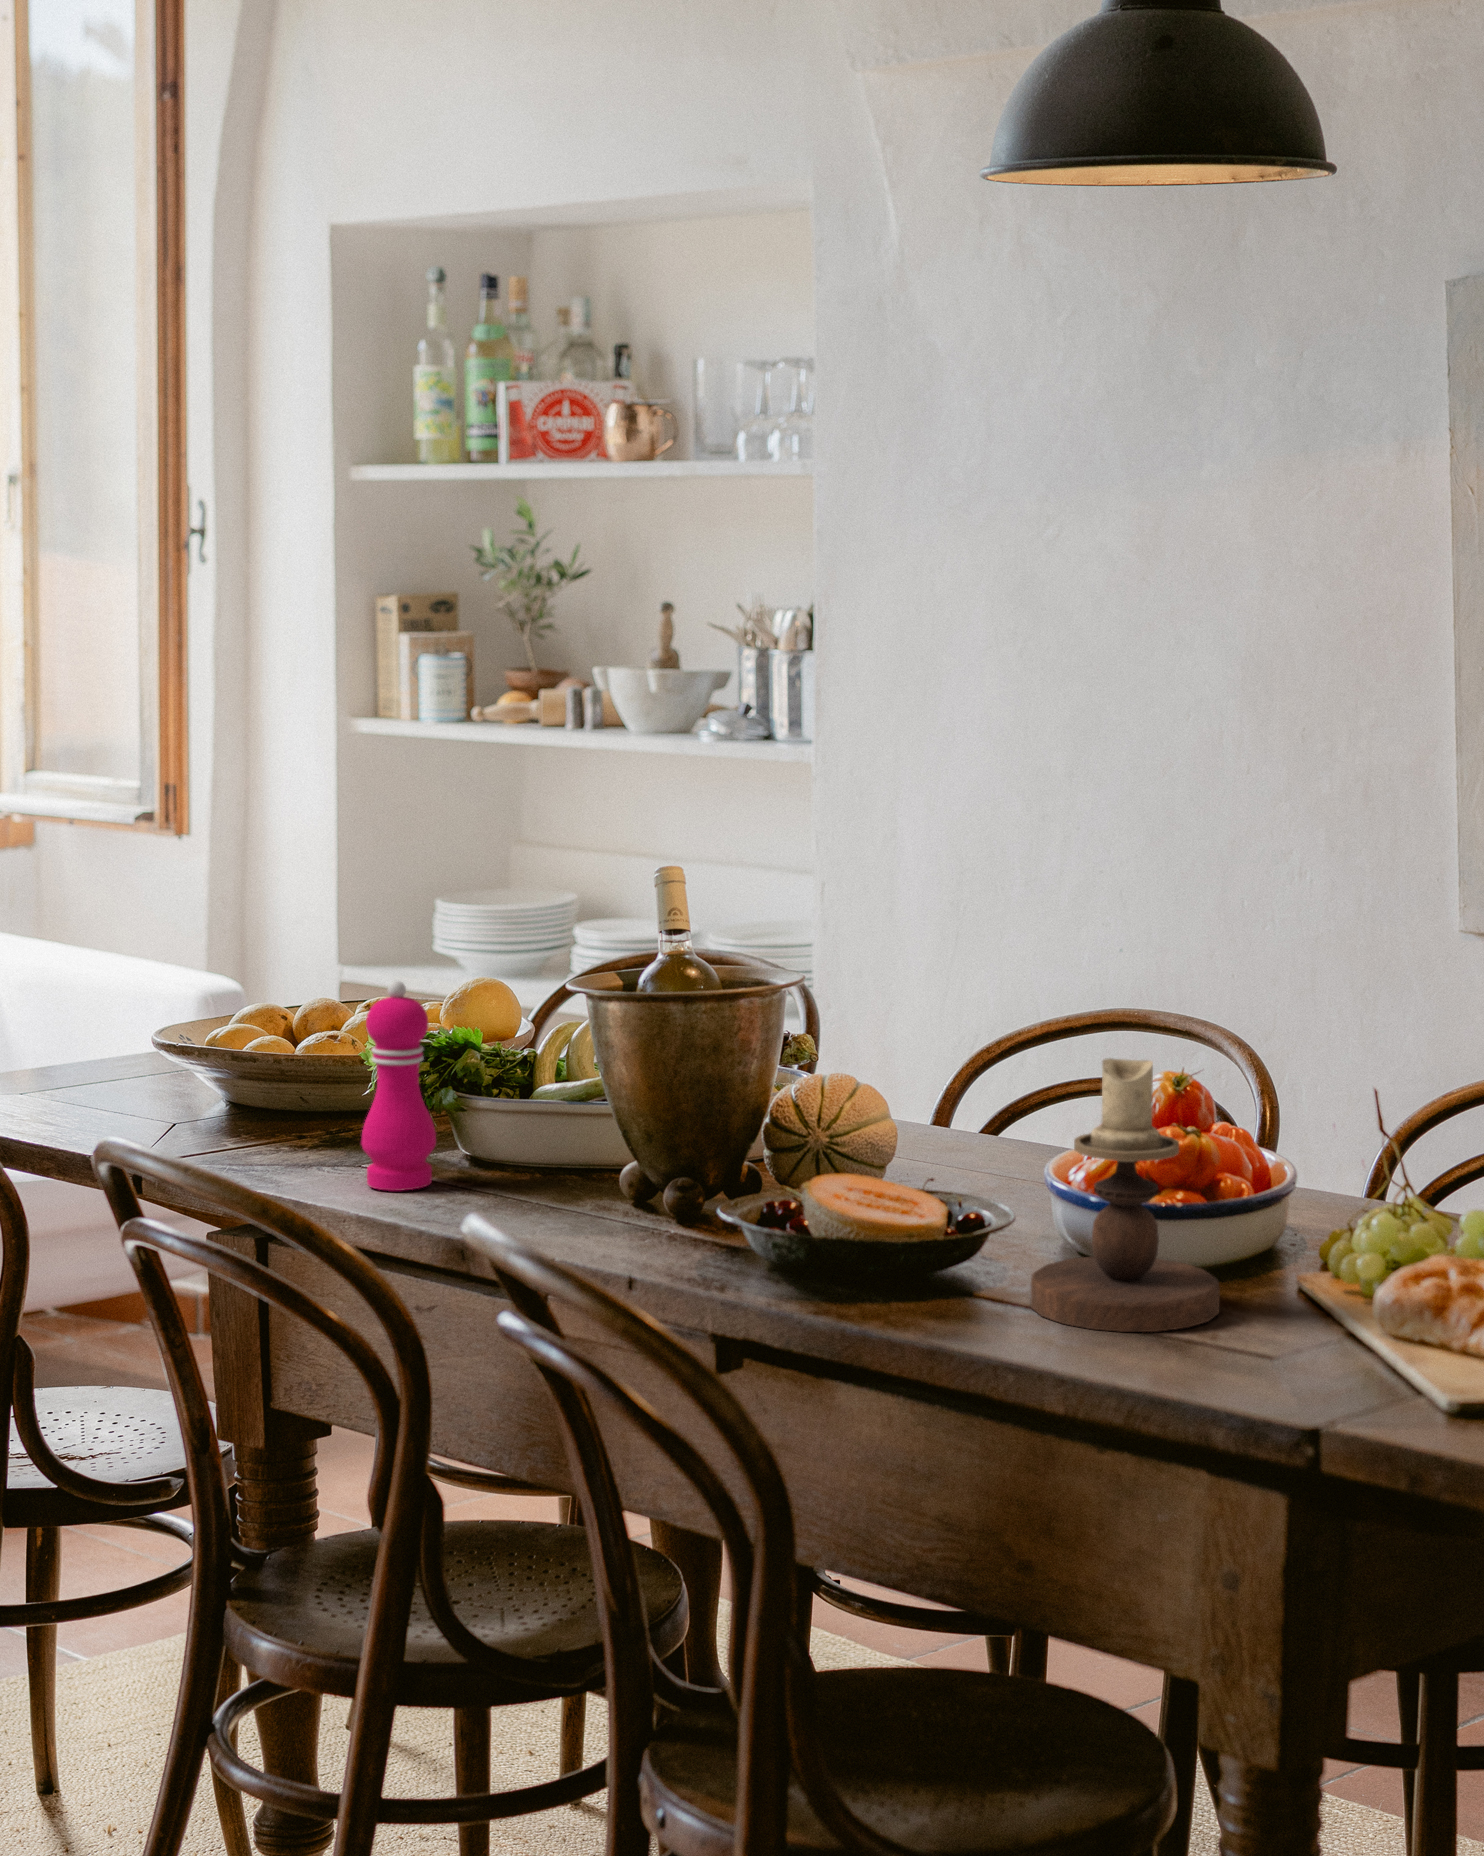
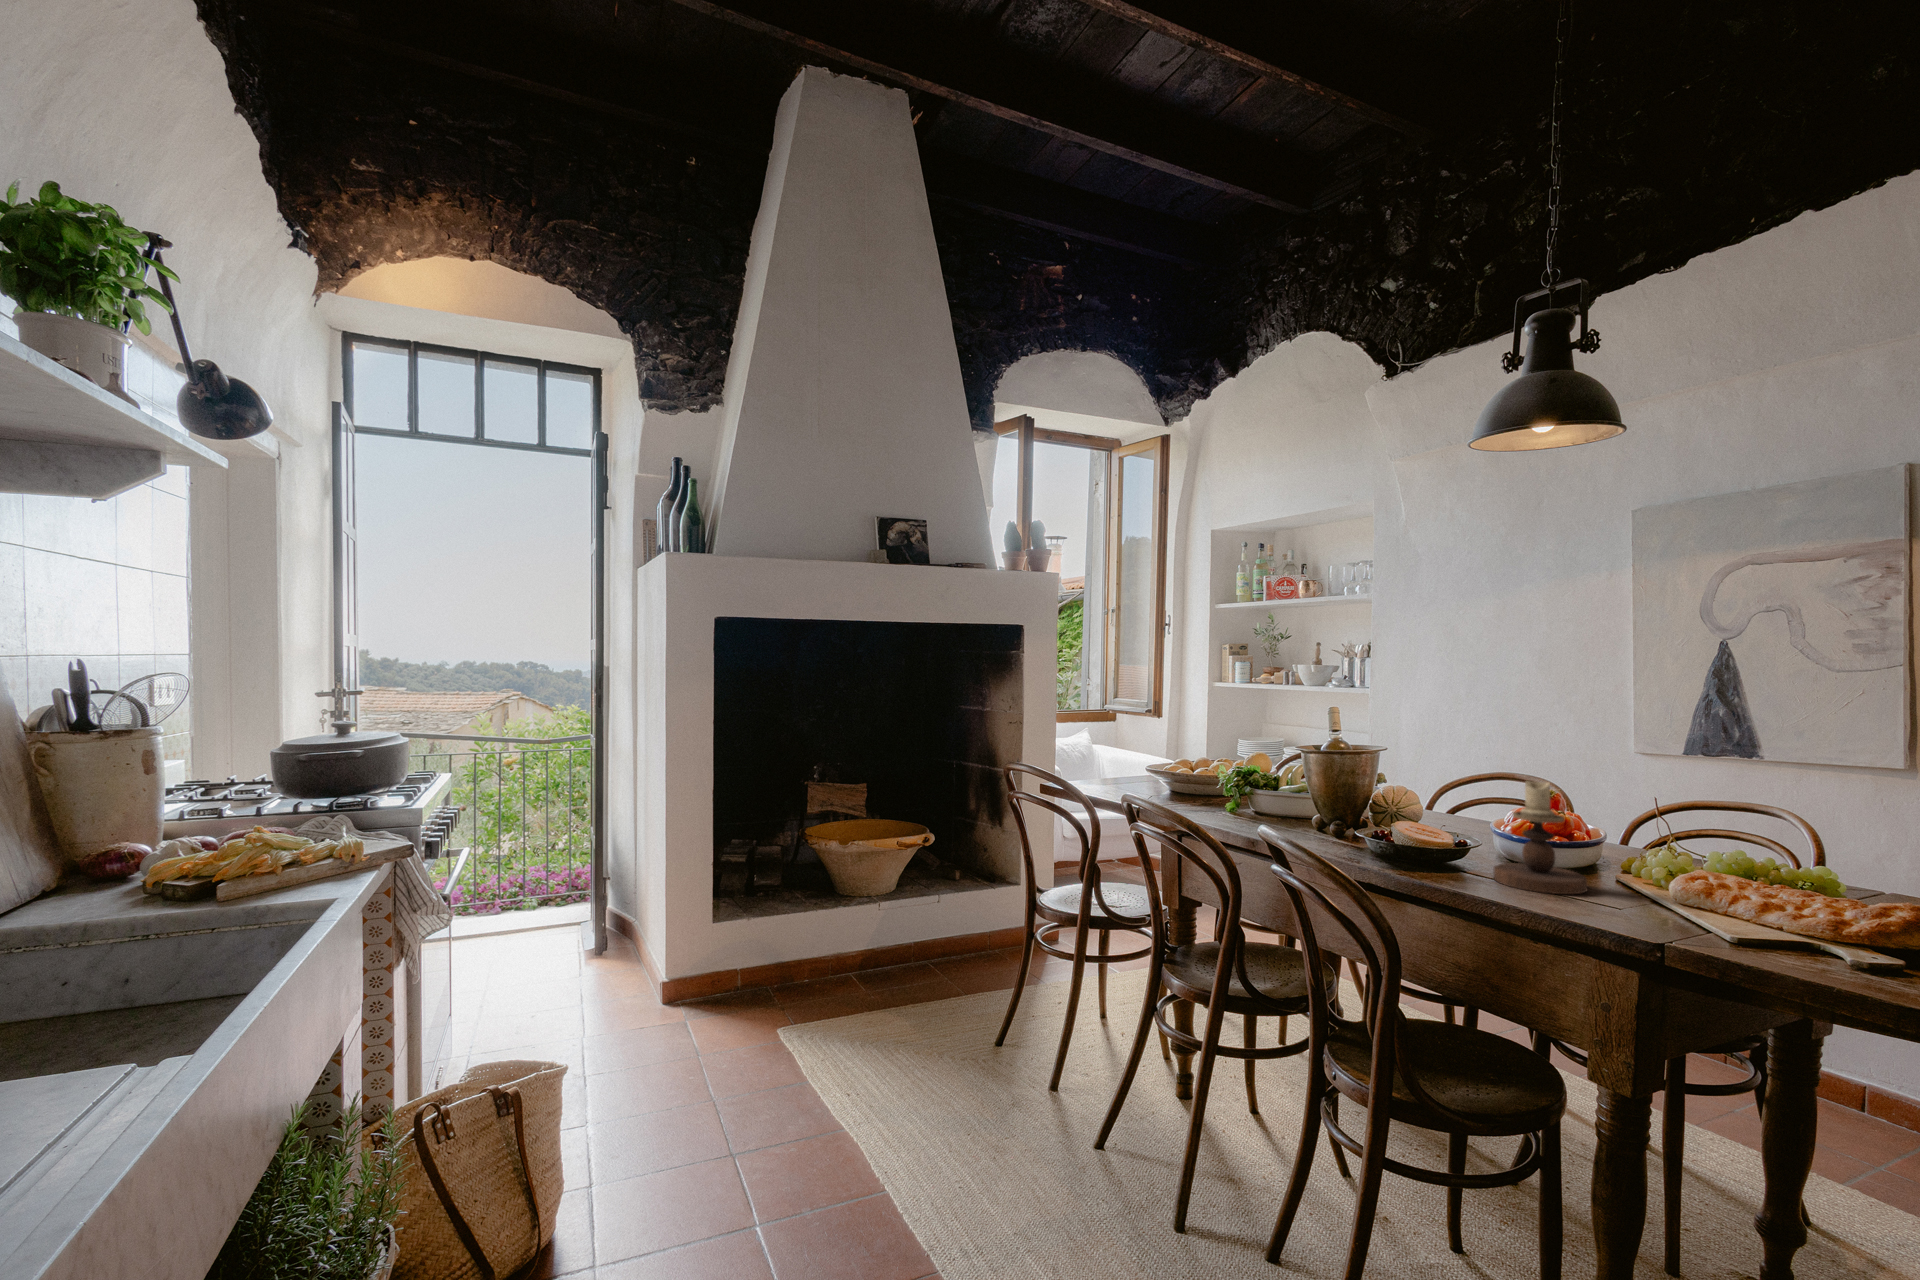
pepper mill: present [361,981,436,1191] -> none [1215,747,1242,820]

